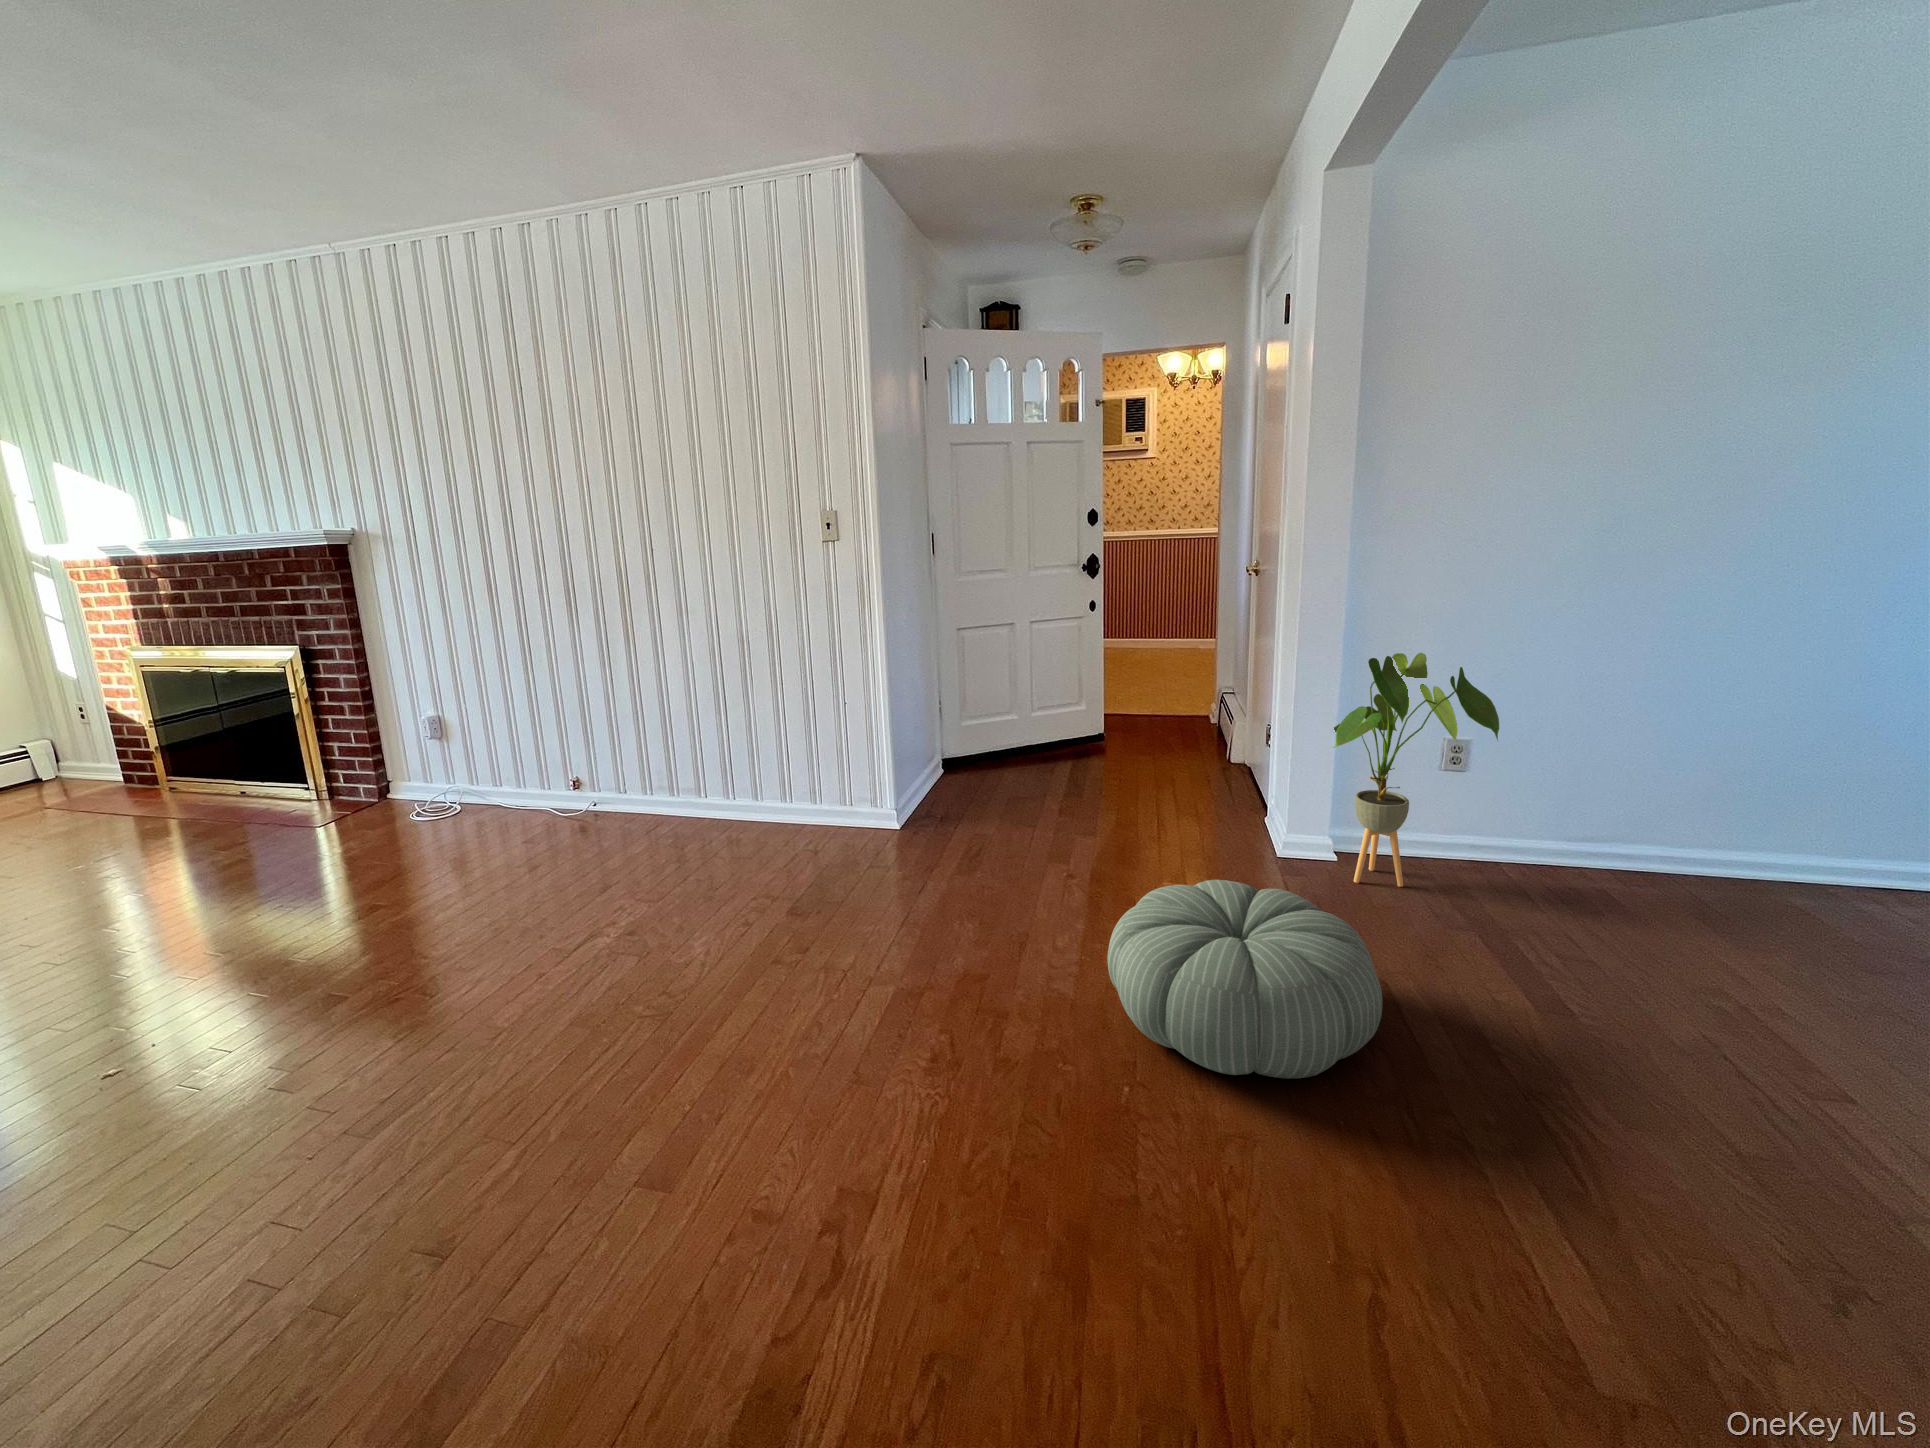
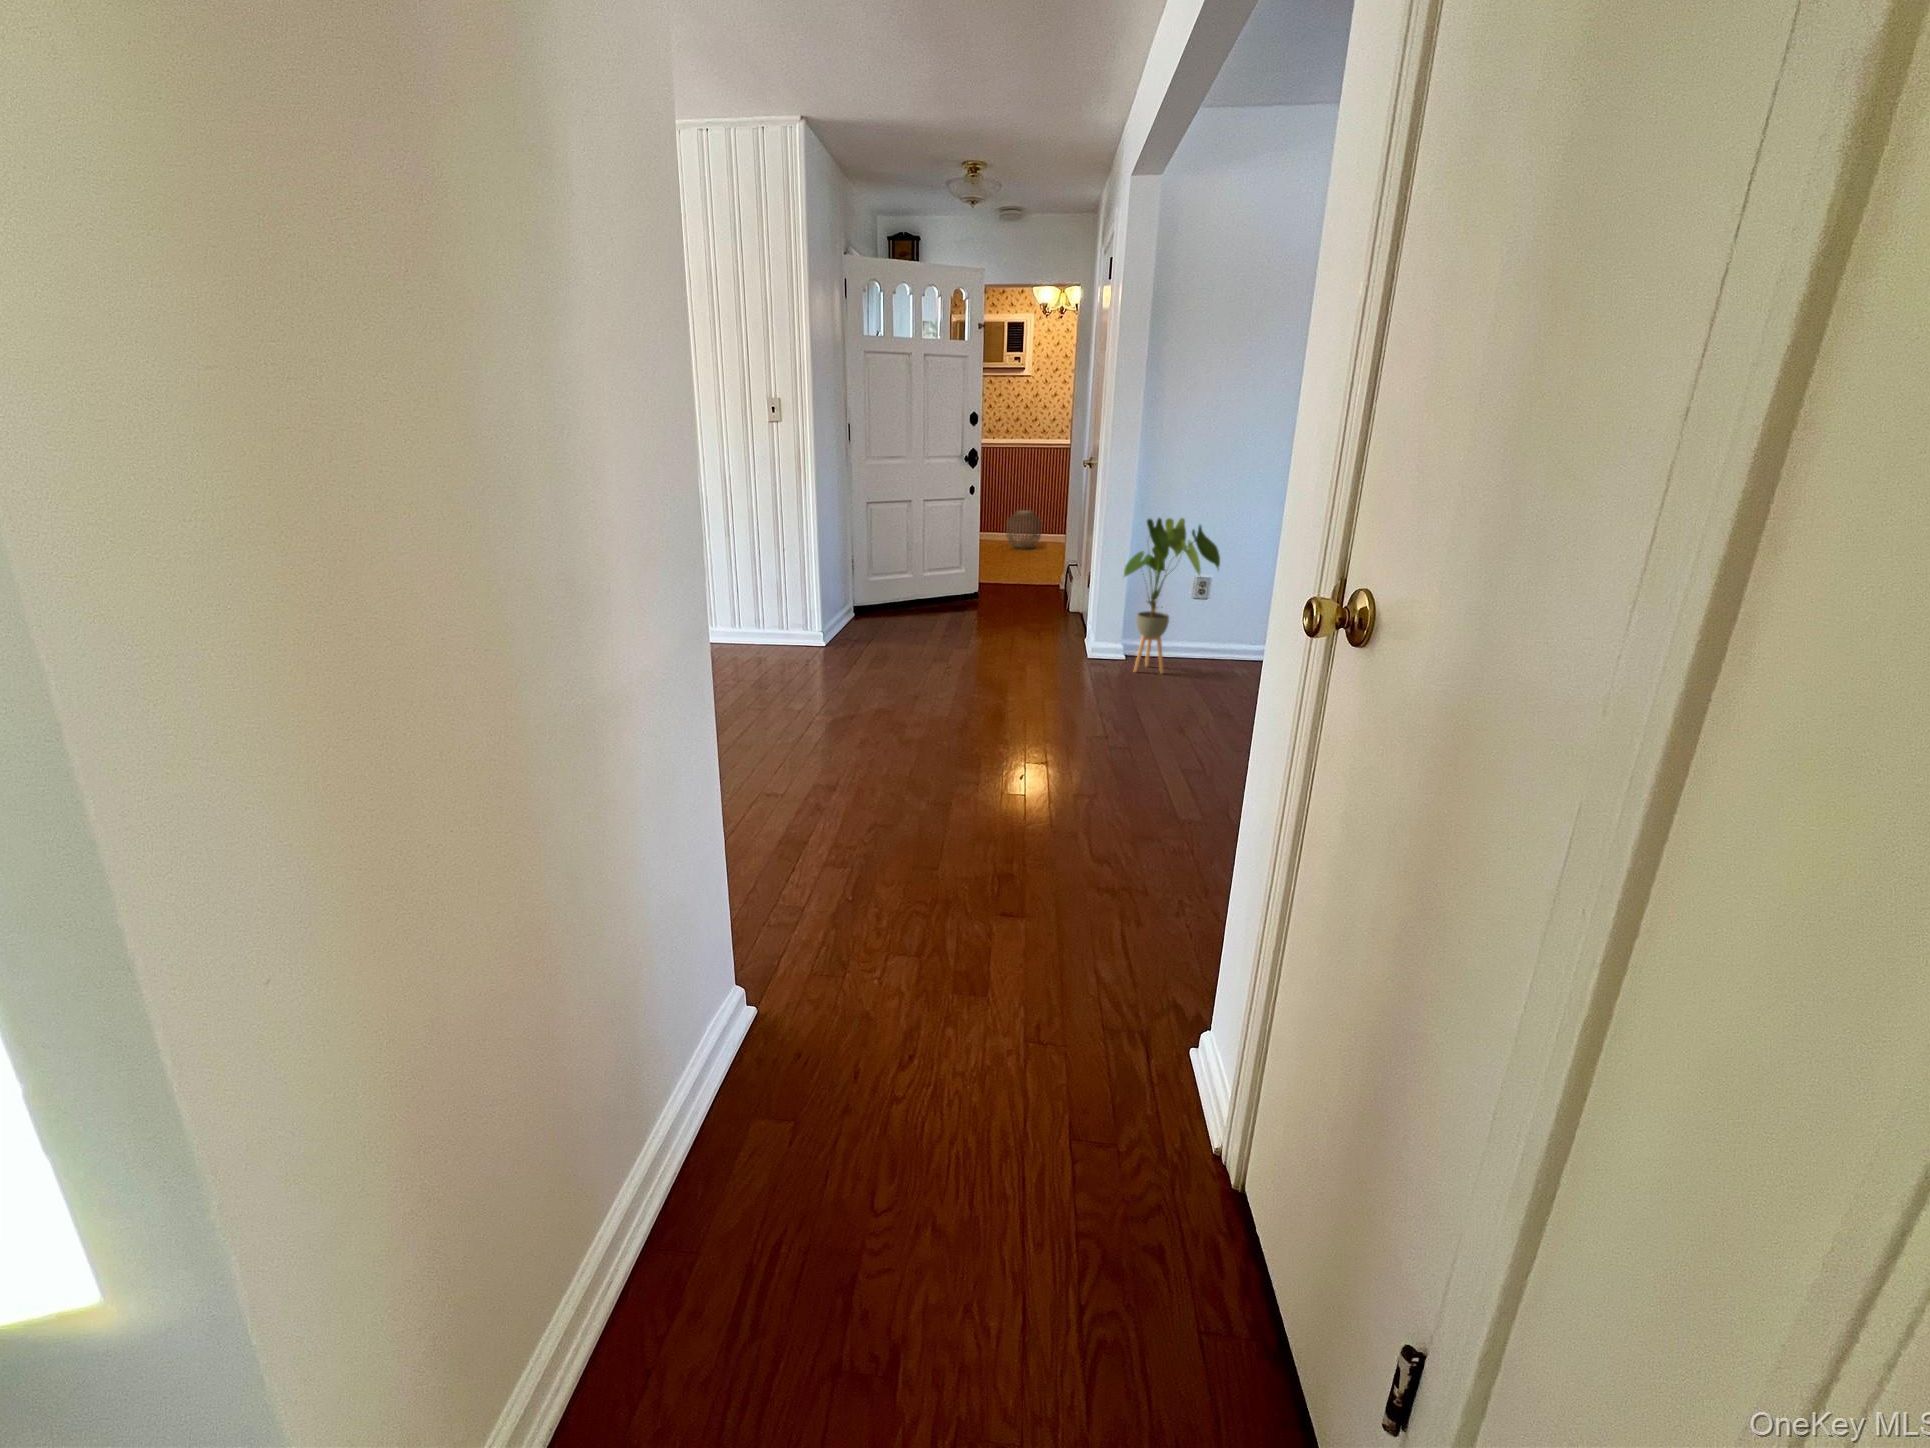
woven basket: none [1133,614,1177,661] -> present [1006,510,1042,549]
pouf: present [1107,880,1382,1079] -> none [970,652,1125,749]

